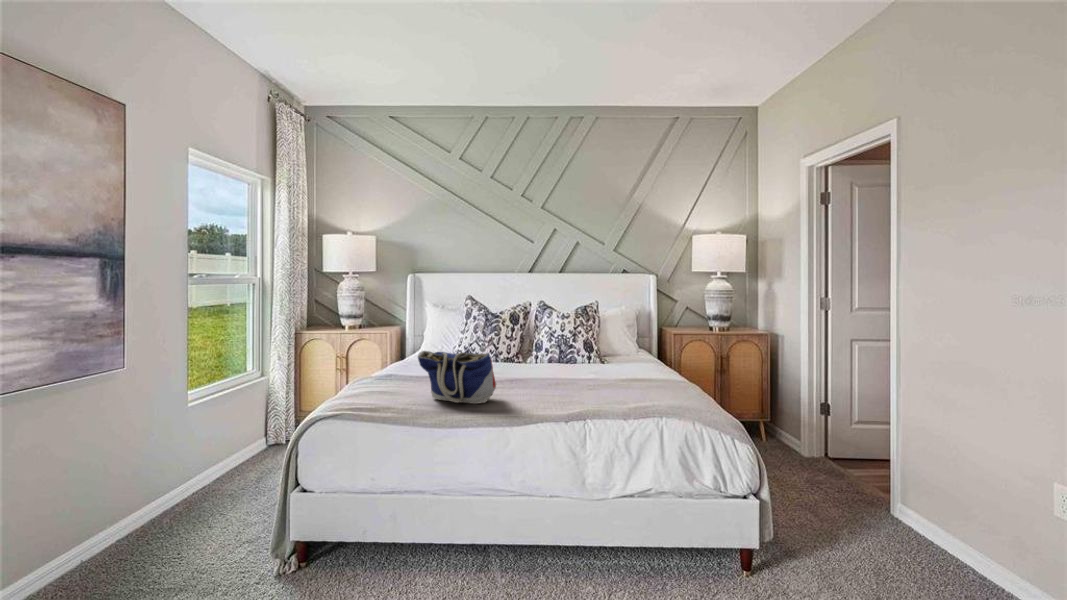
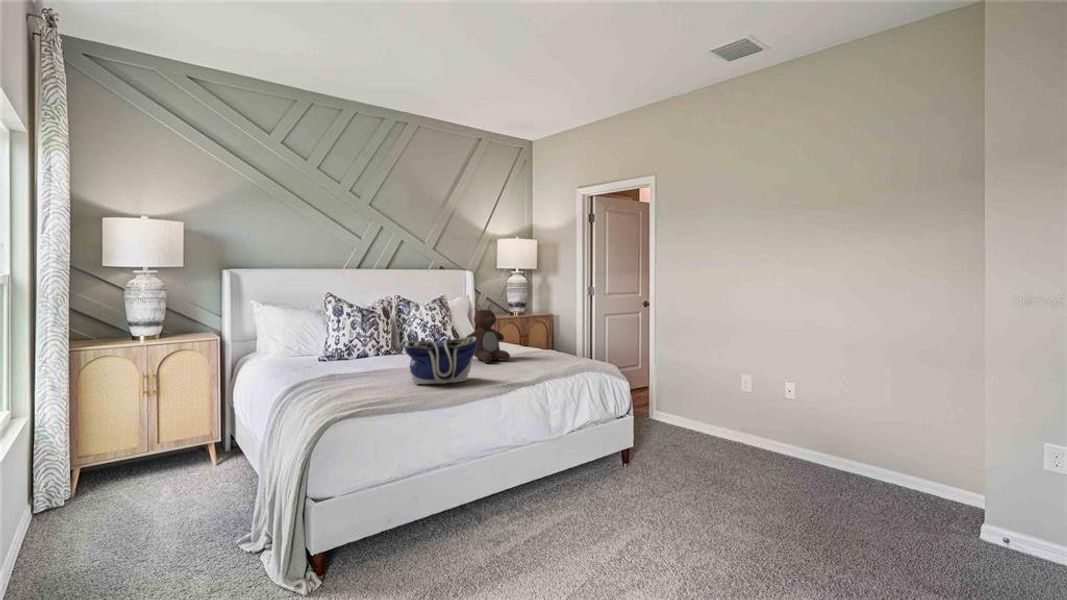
teddy bear: none [550,315,605,386] -> present [466,304,510,363]

